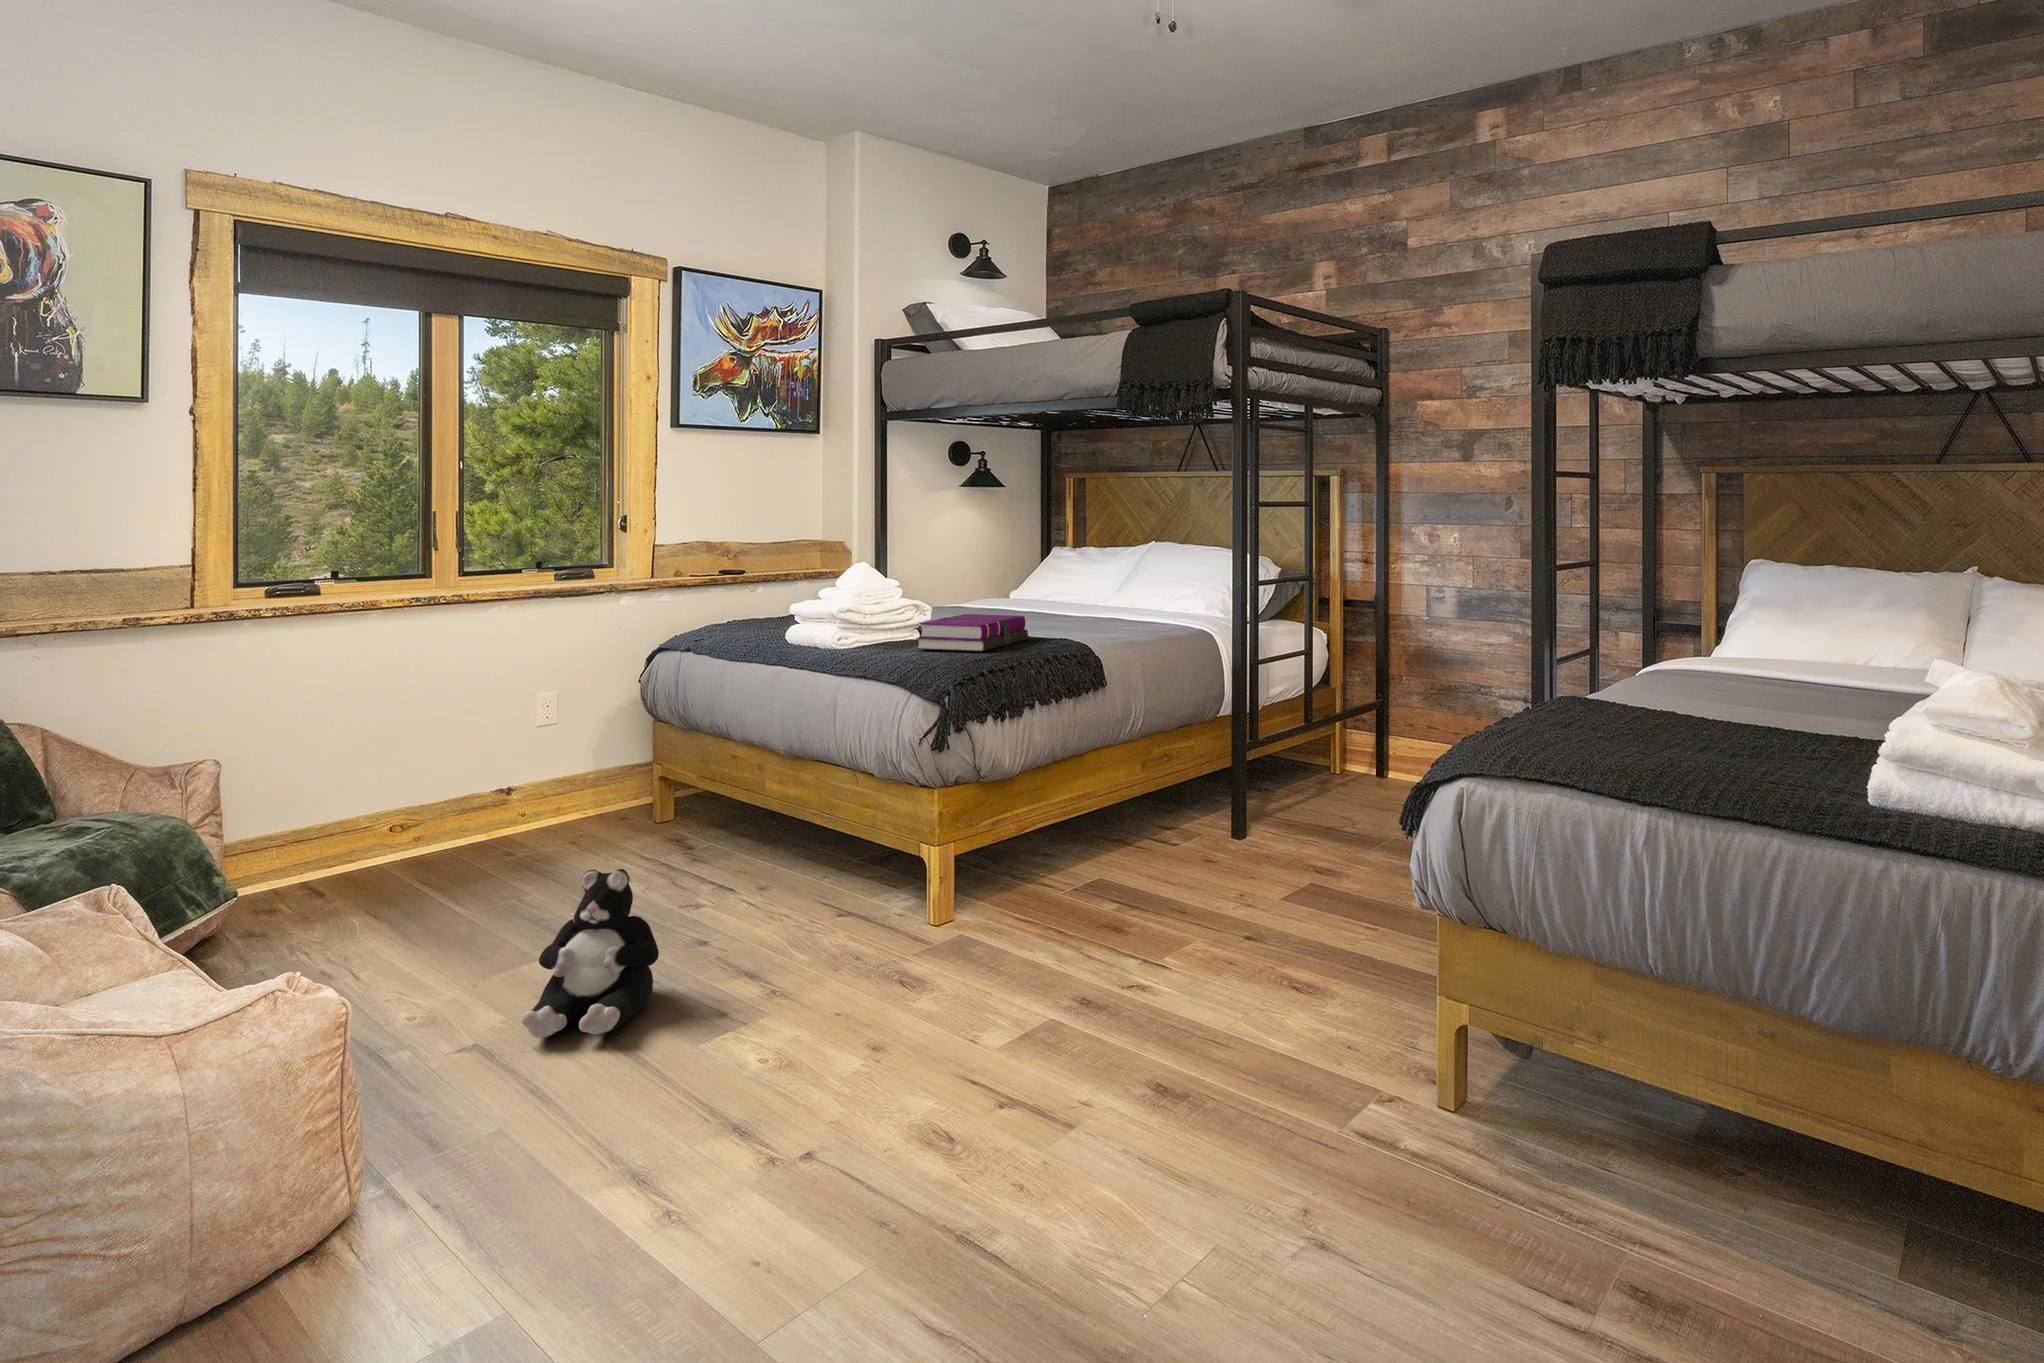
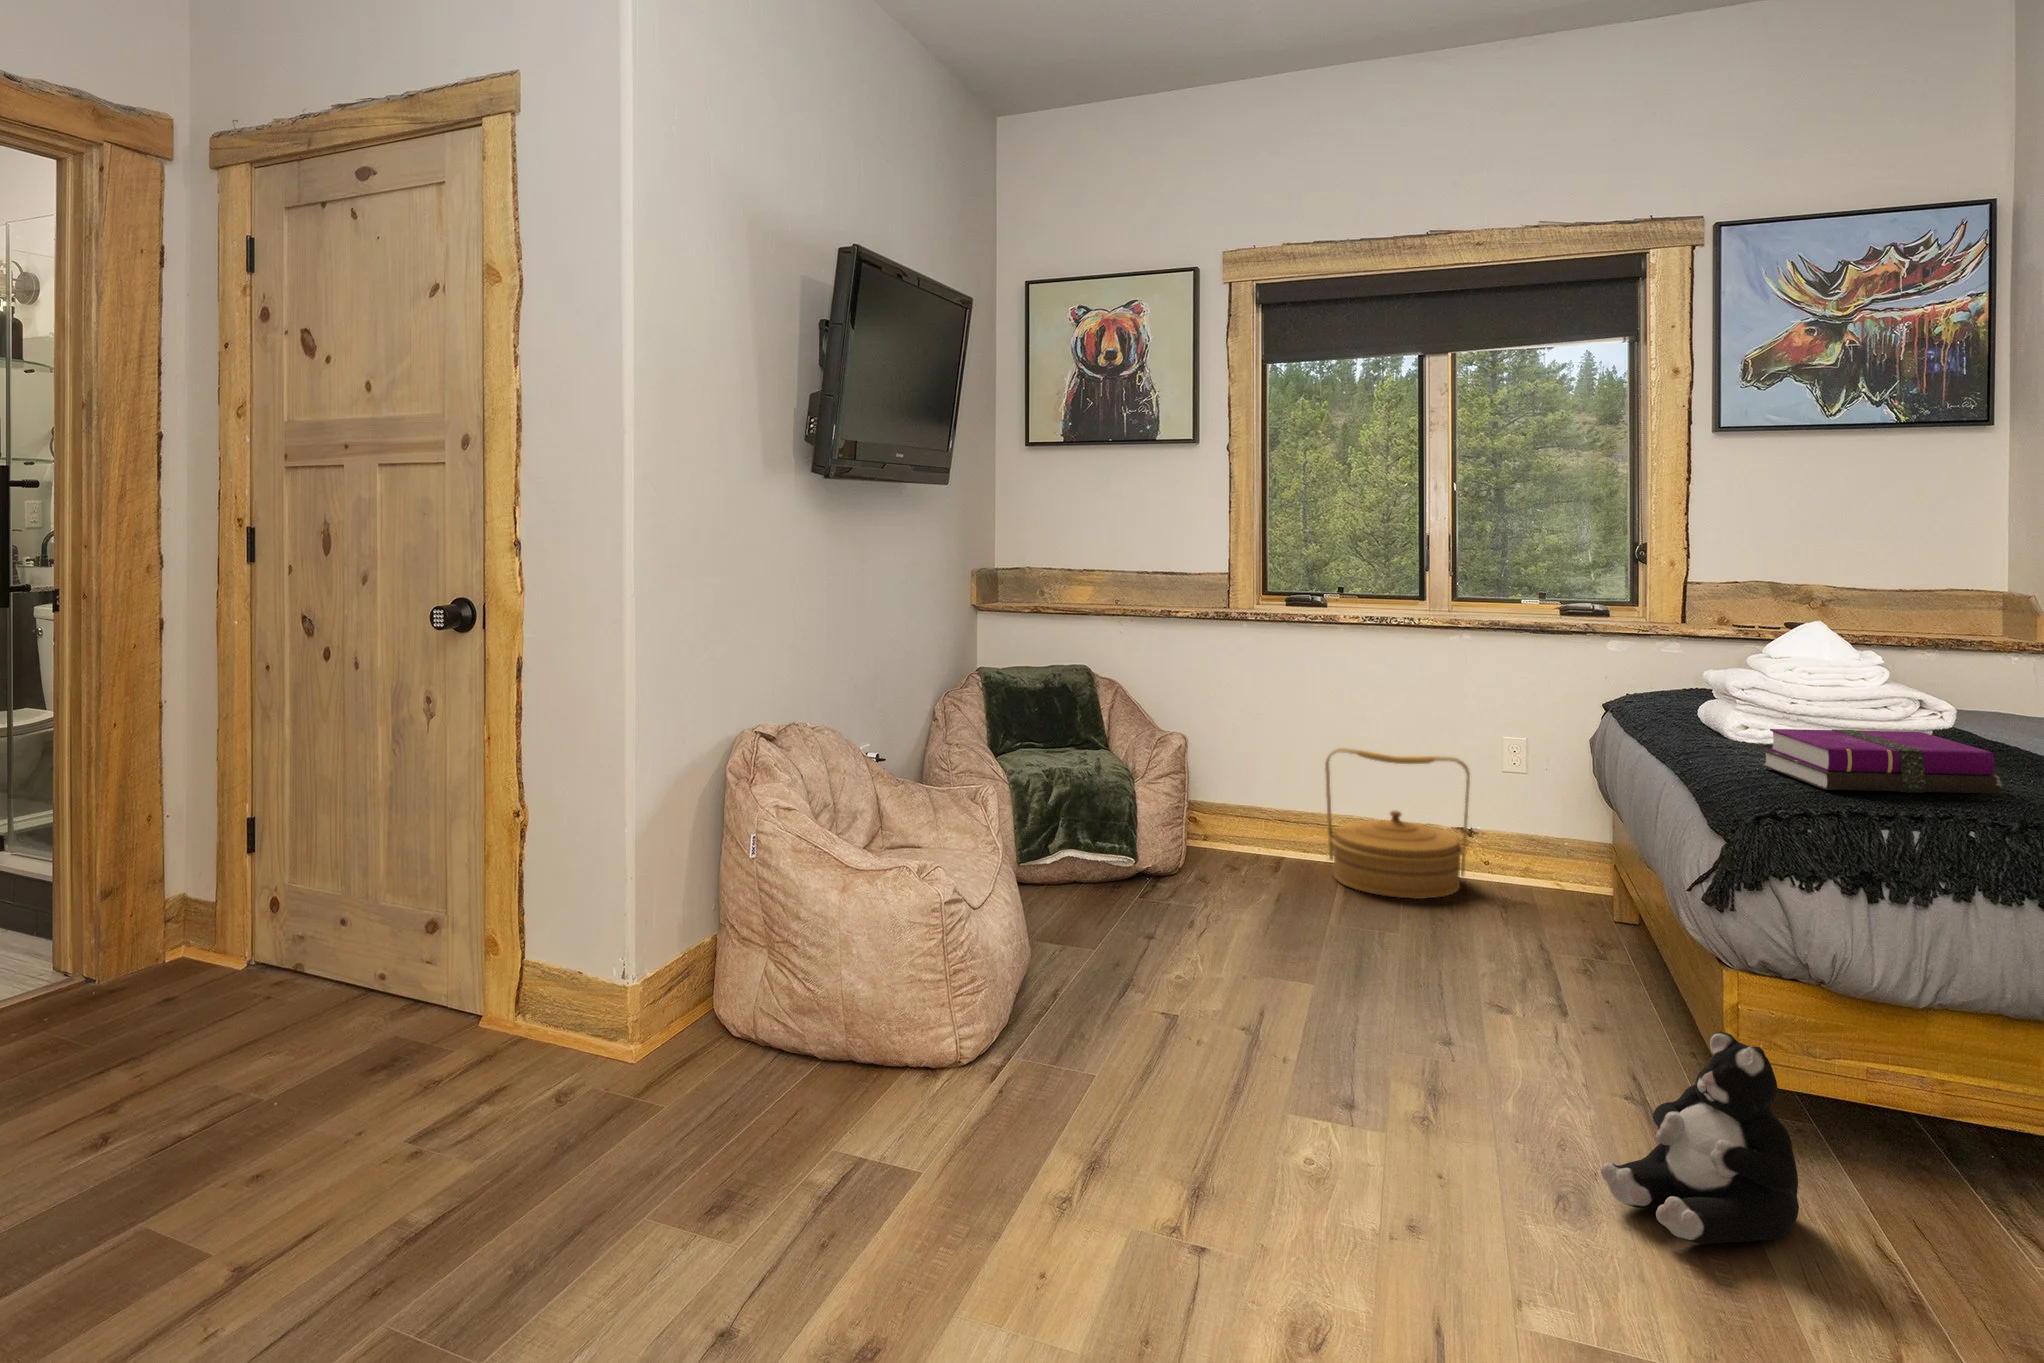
woven basket: none [384,722,537,879] -> present [1325,748,1470,899]
plush toy: present [522,869,659,1038] -> present [1601,1032,1799,1244]

